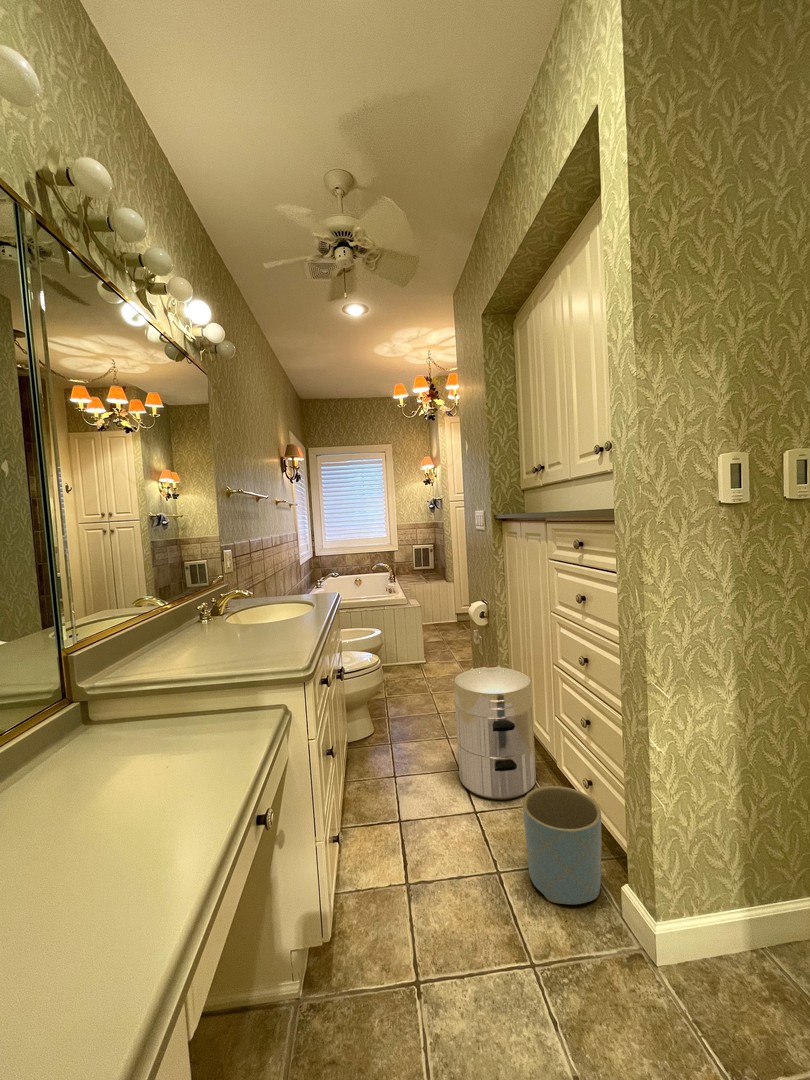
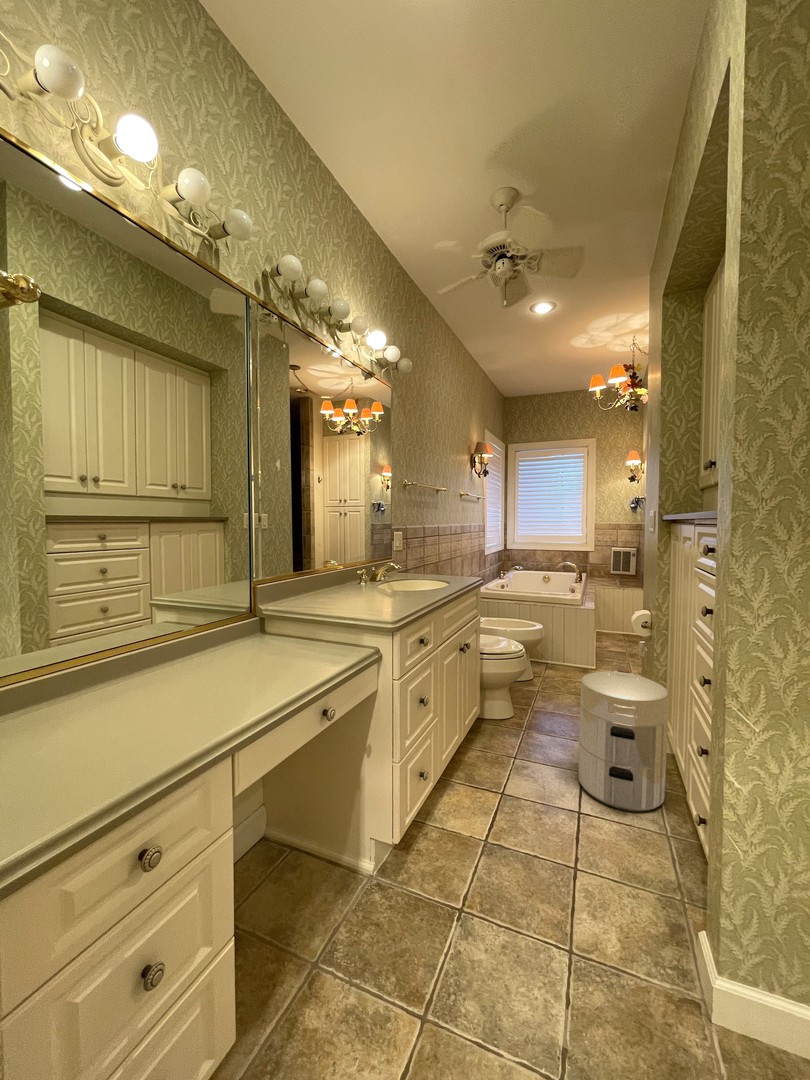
planter: present [523,786,601,904] -> none [605,799,695,931]

